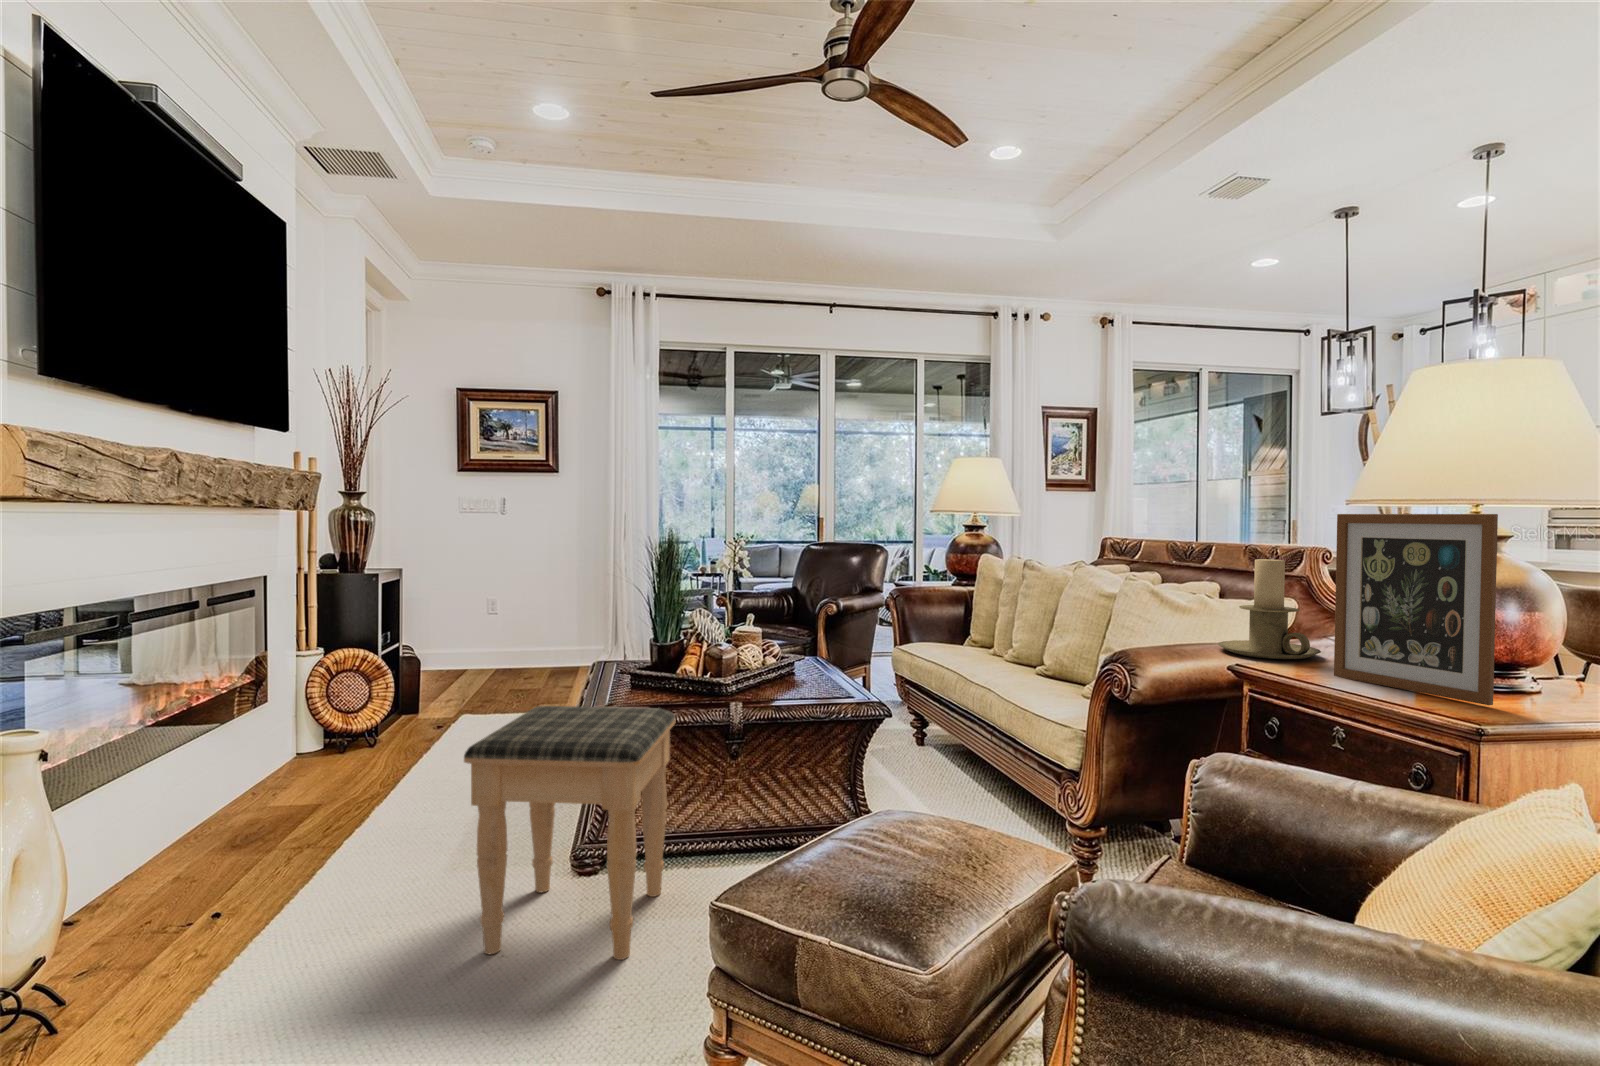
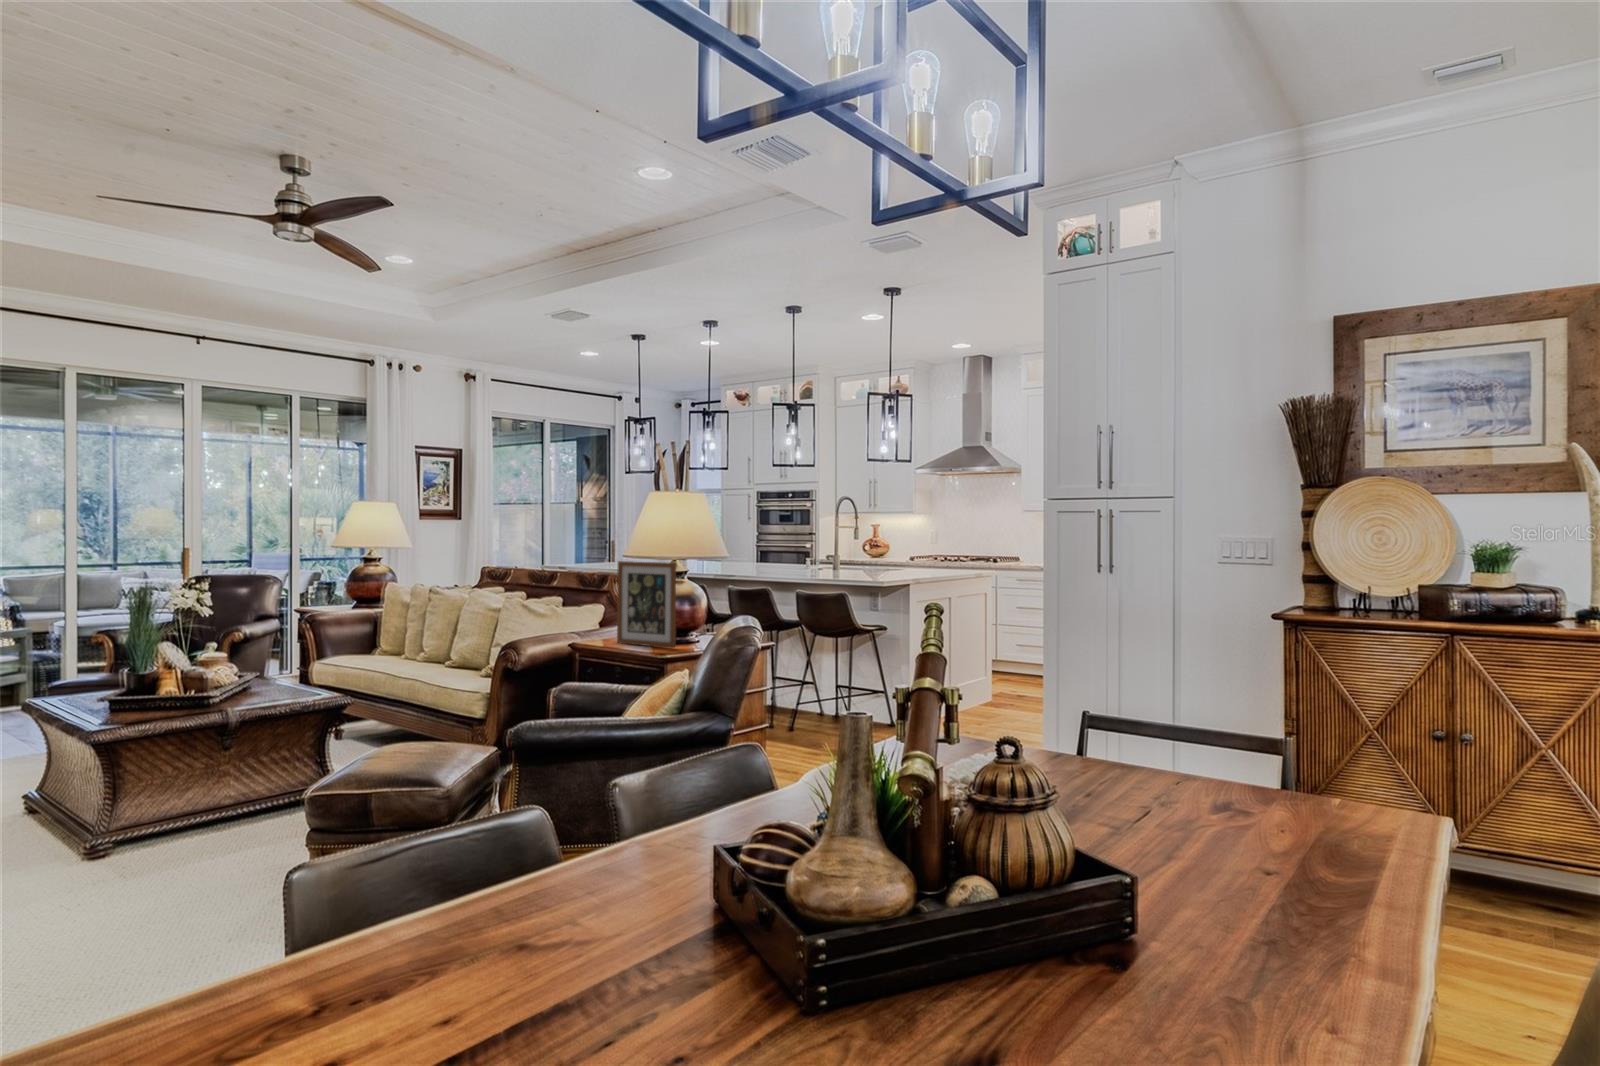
candle holder: present [1218,559,1321,659] -> none [563,584,613,638]
footstool: present [464,706,676,960] -> none [44,715,205,908]

